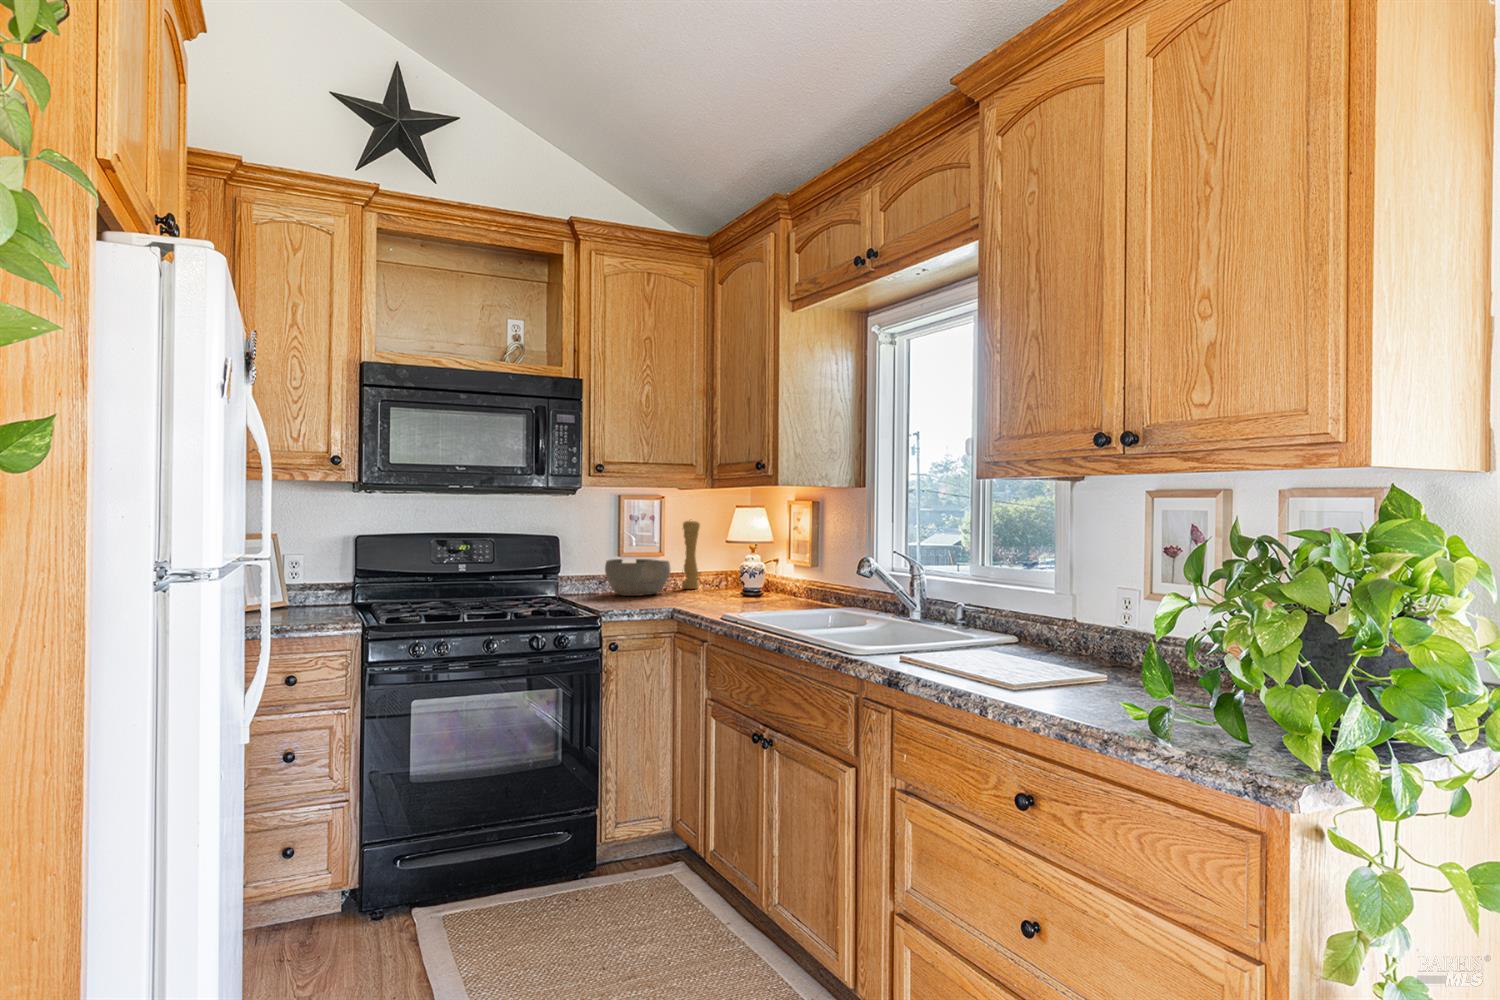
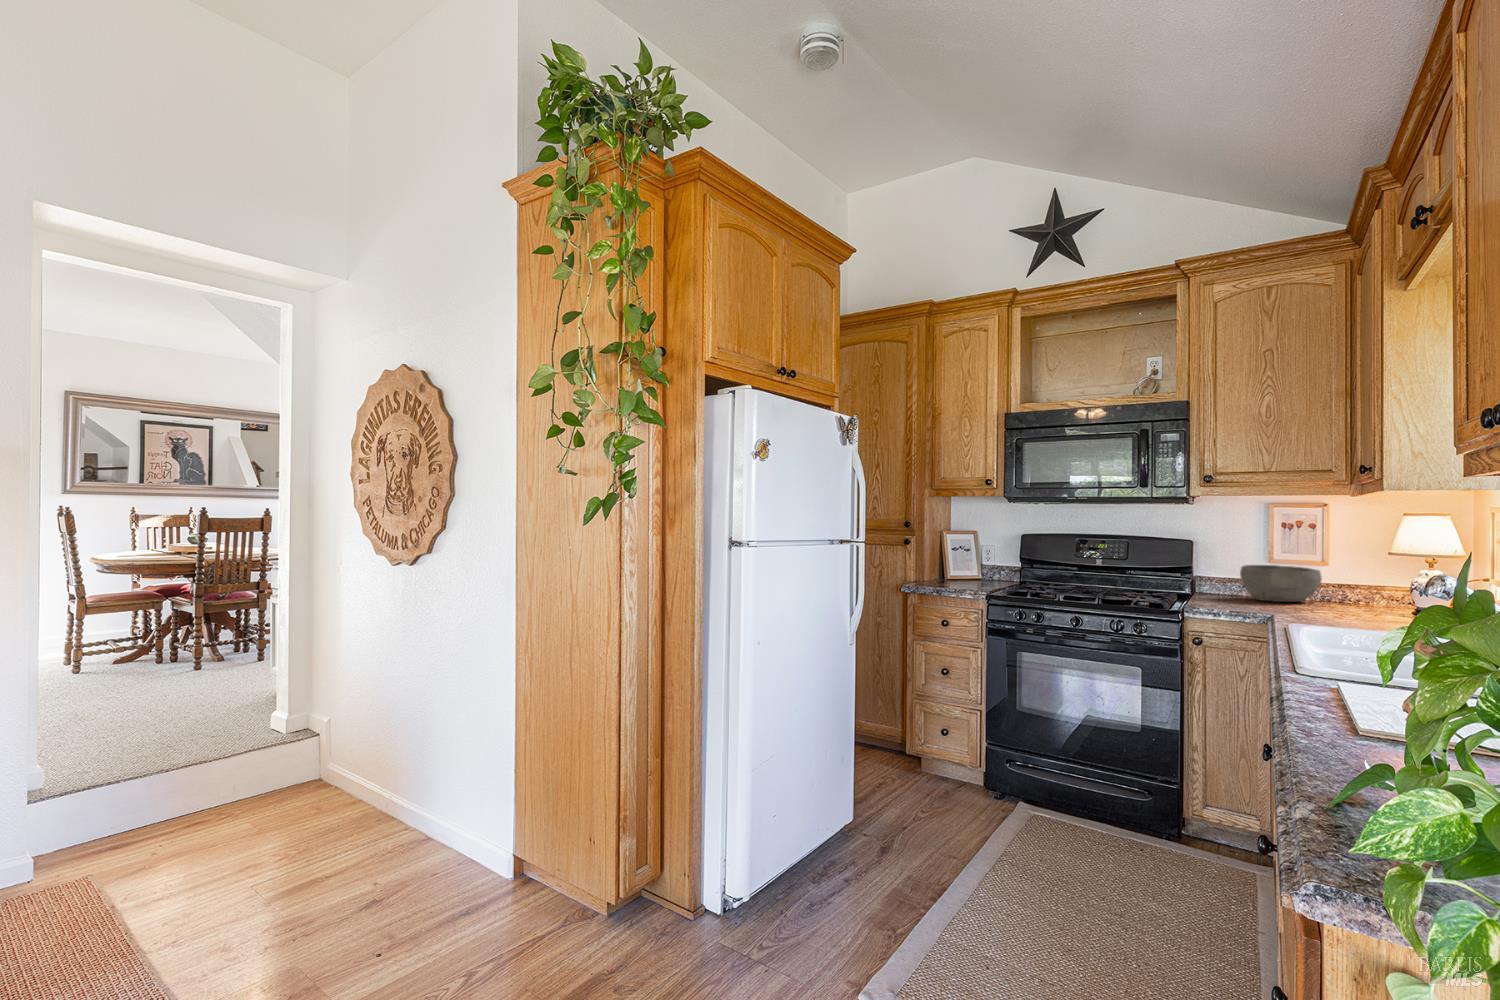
pepper mill: present [682,520,700,589] -> none [1353,529,1378,603]

